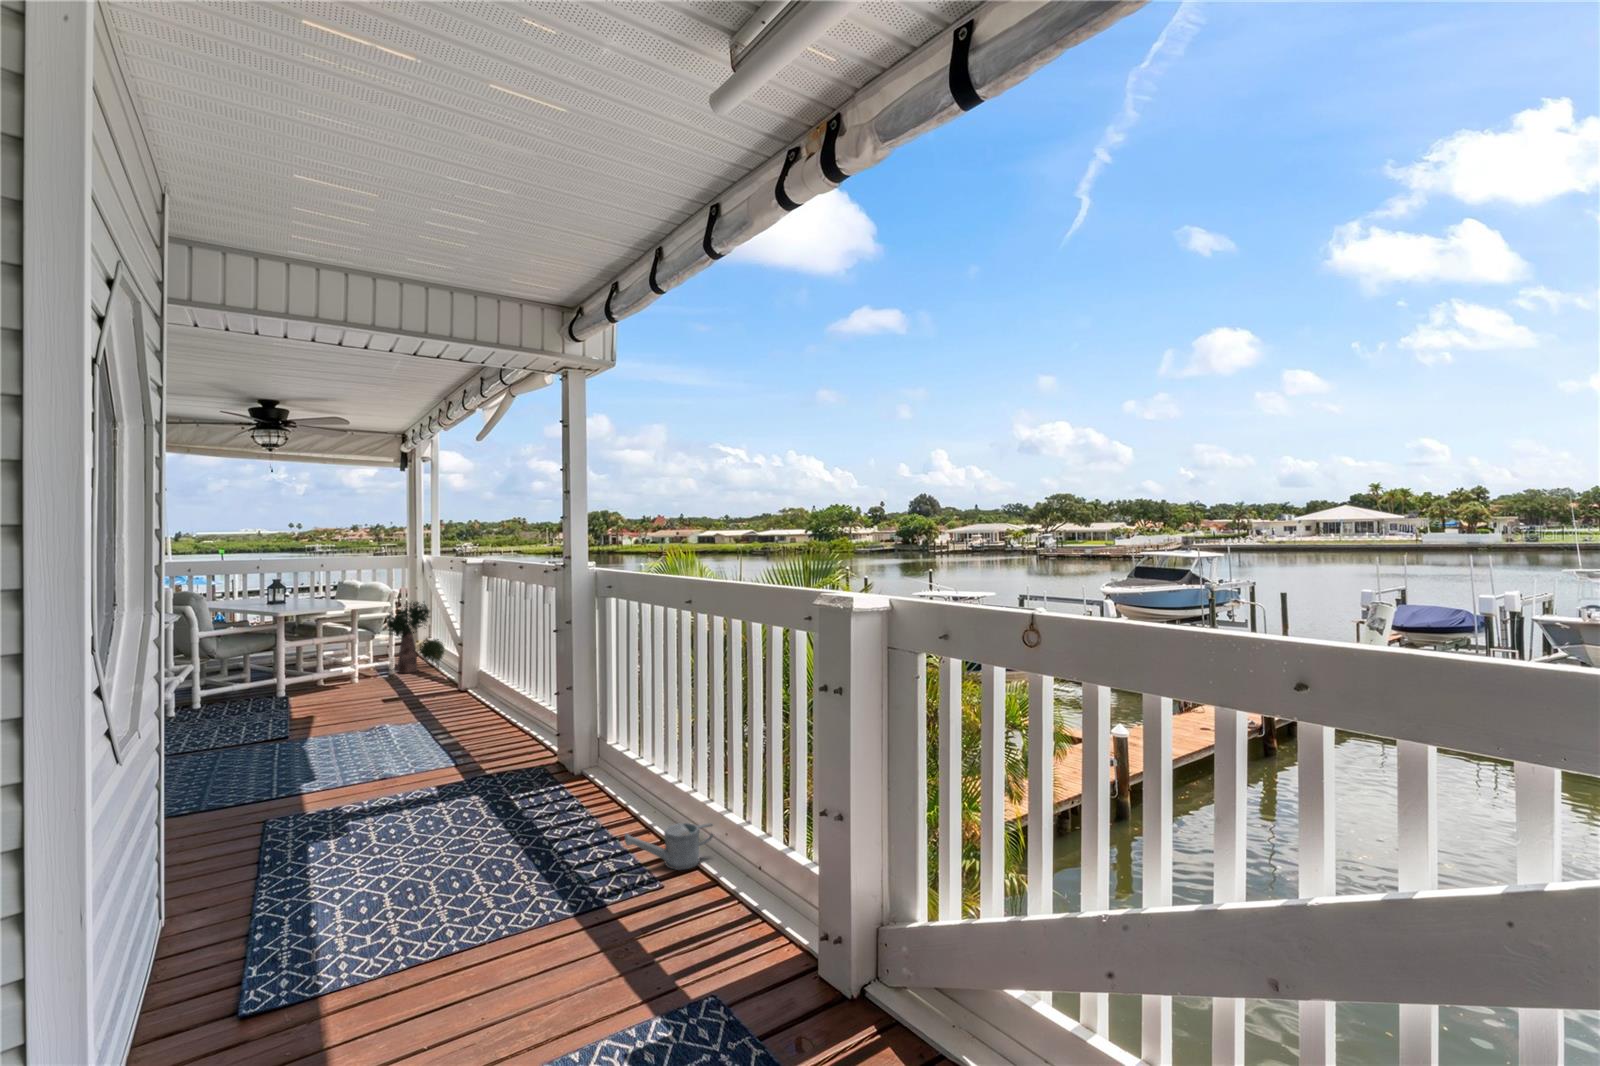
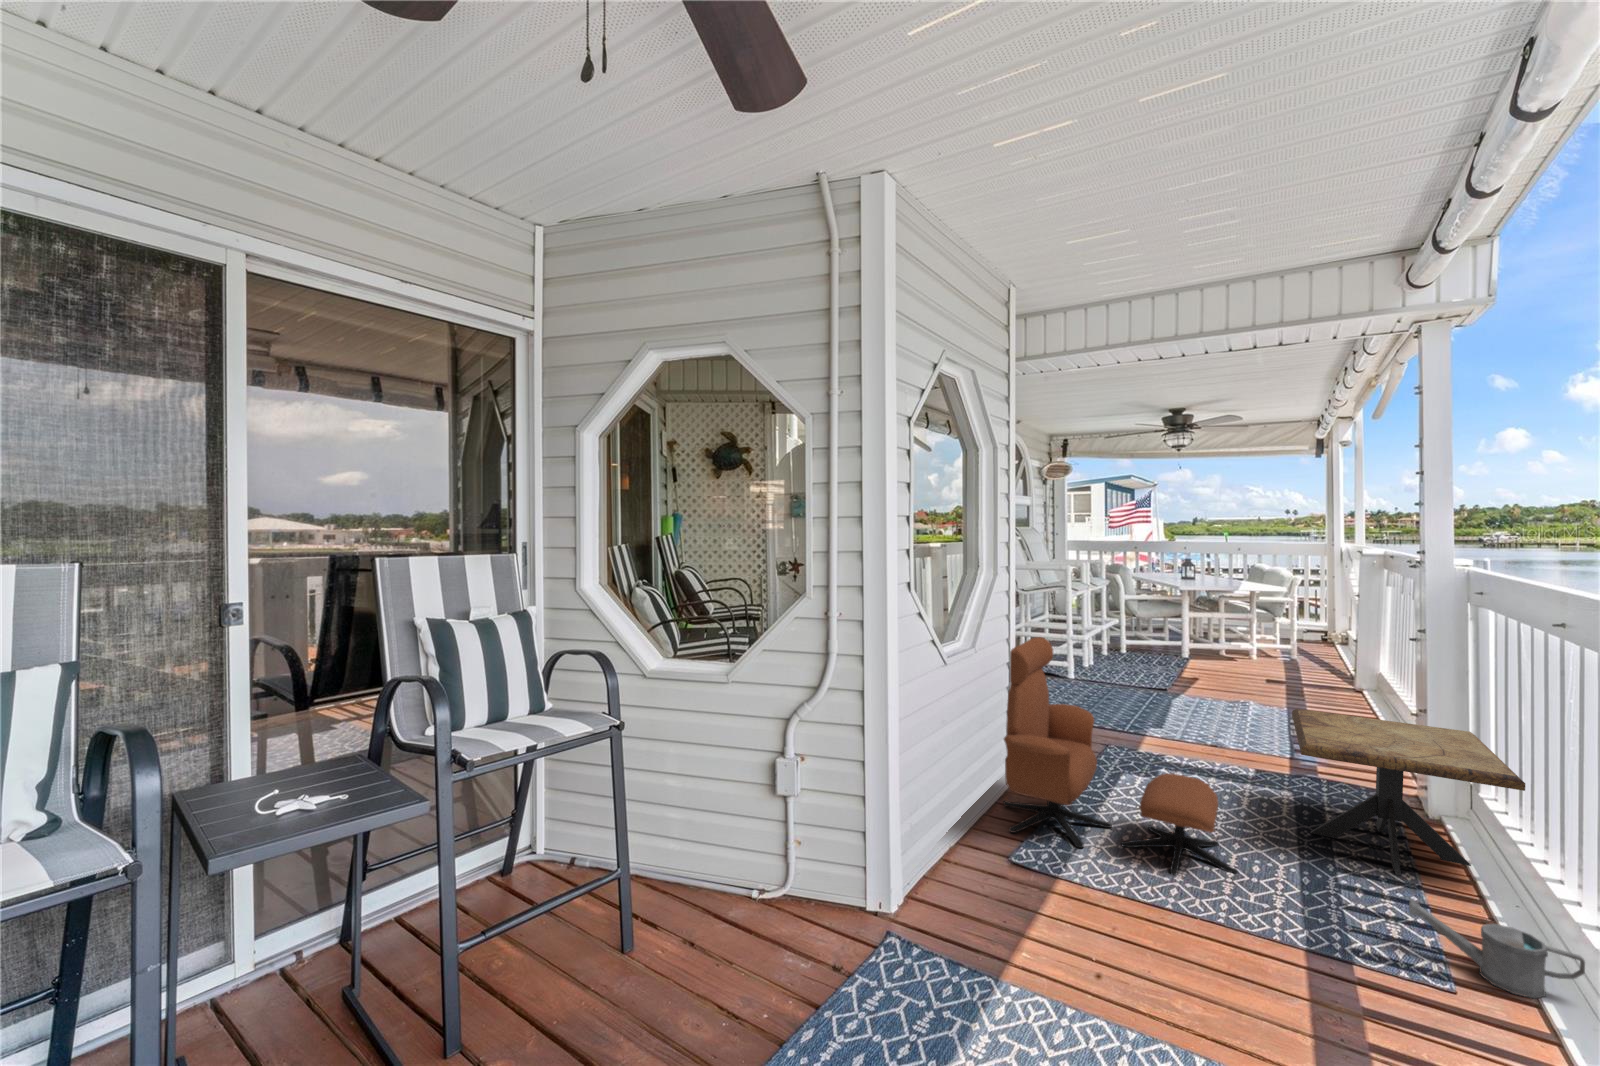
potted plant: present [386,602,444,673] -> none [1287,589,1357,666]
side table: none [482,695,655,826] -> present [1292,709,1525,876]
lounge chair: none [172,699,487,982] -> present [1003,637,1238,875]

